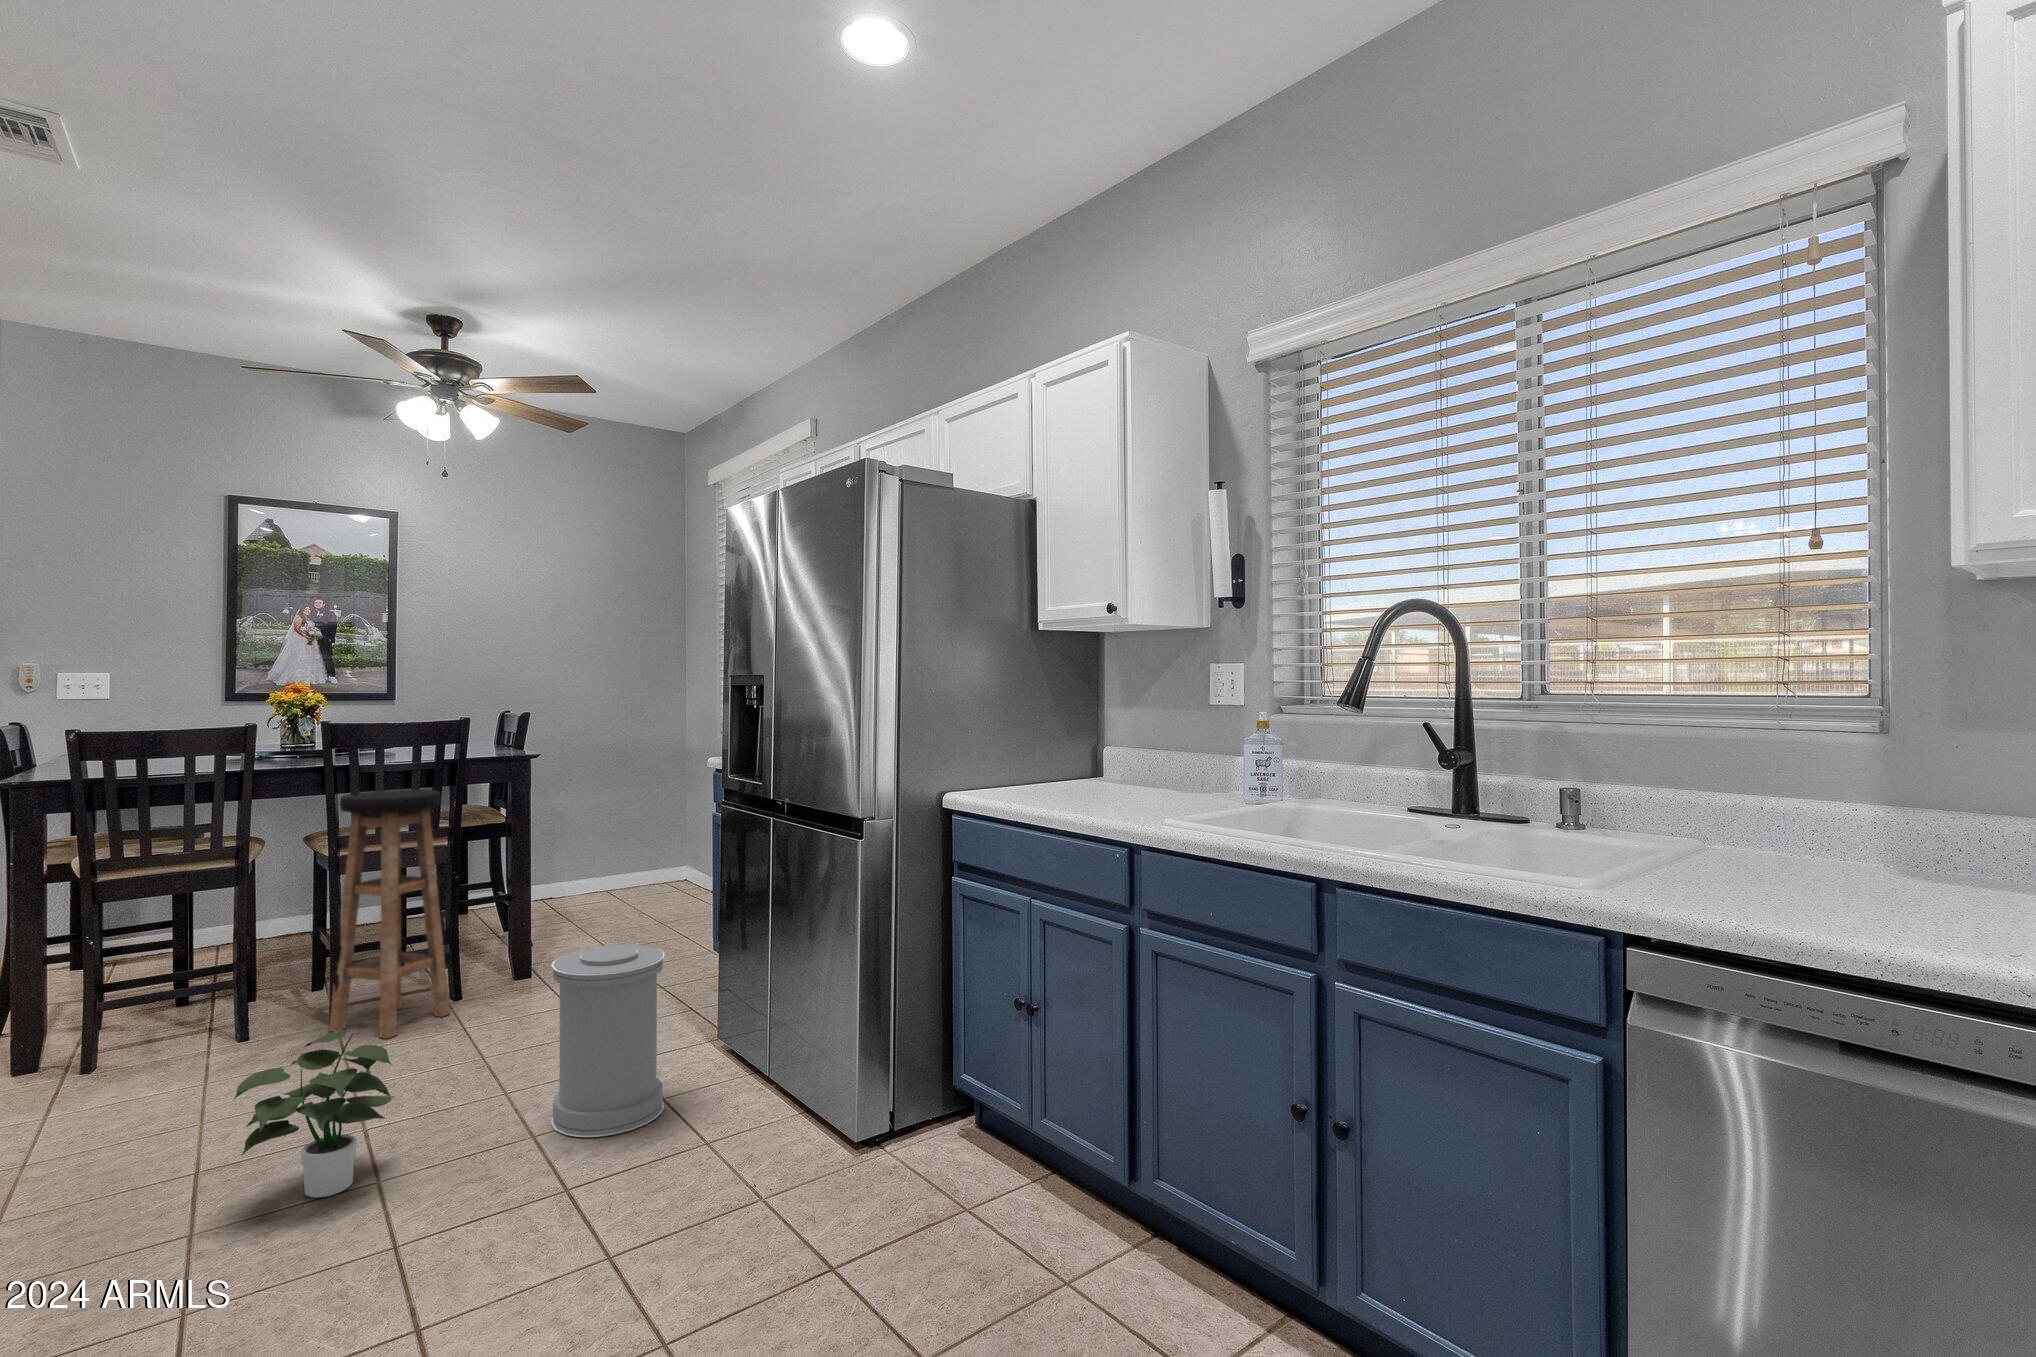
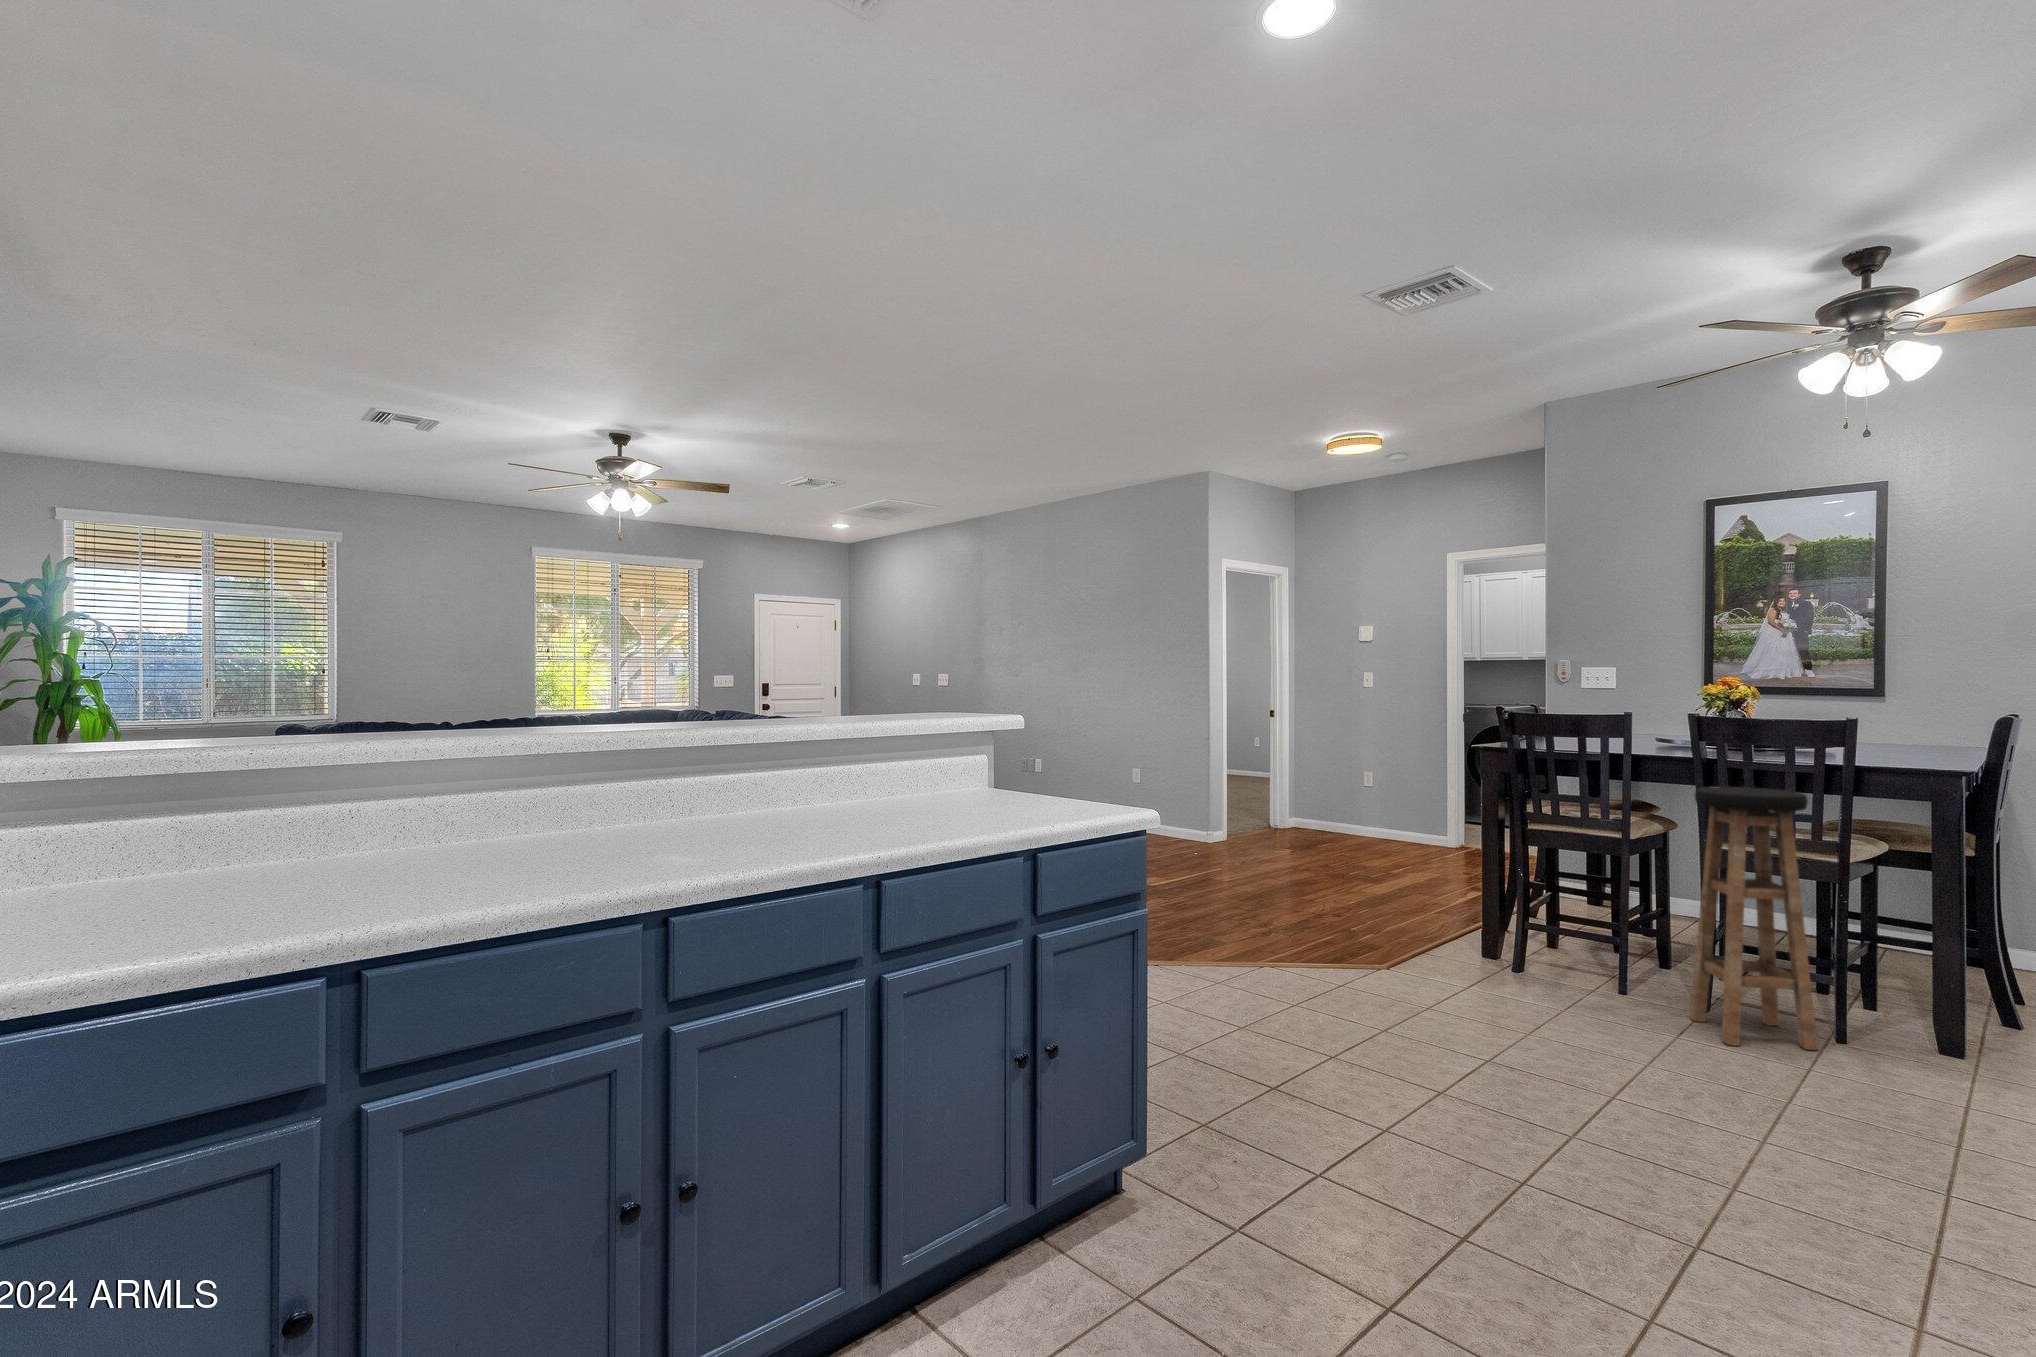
trash can: present [551,945,664,1137] -> none [1760,1001,1937,1260]
potted plant: present [233,1030,394,1198] -> none [1456,990,1600,1133]

